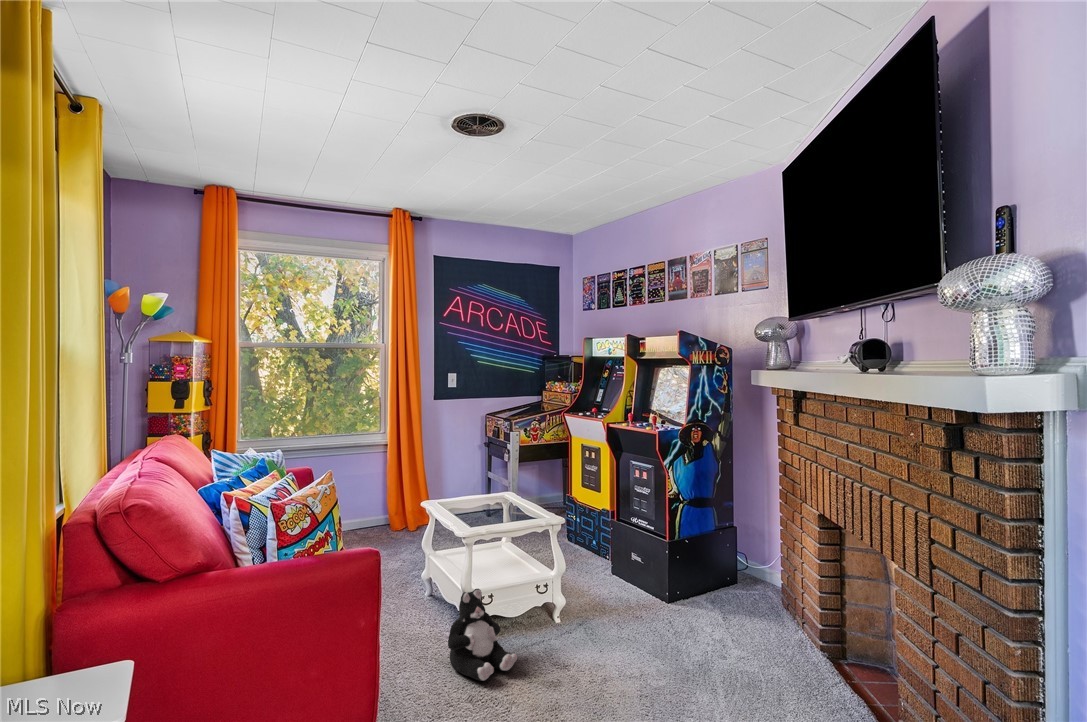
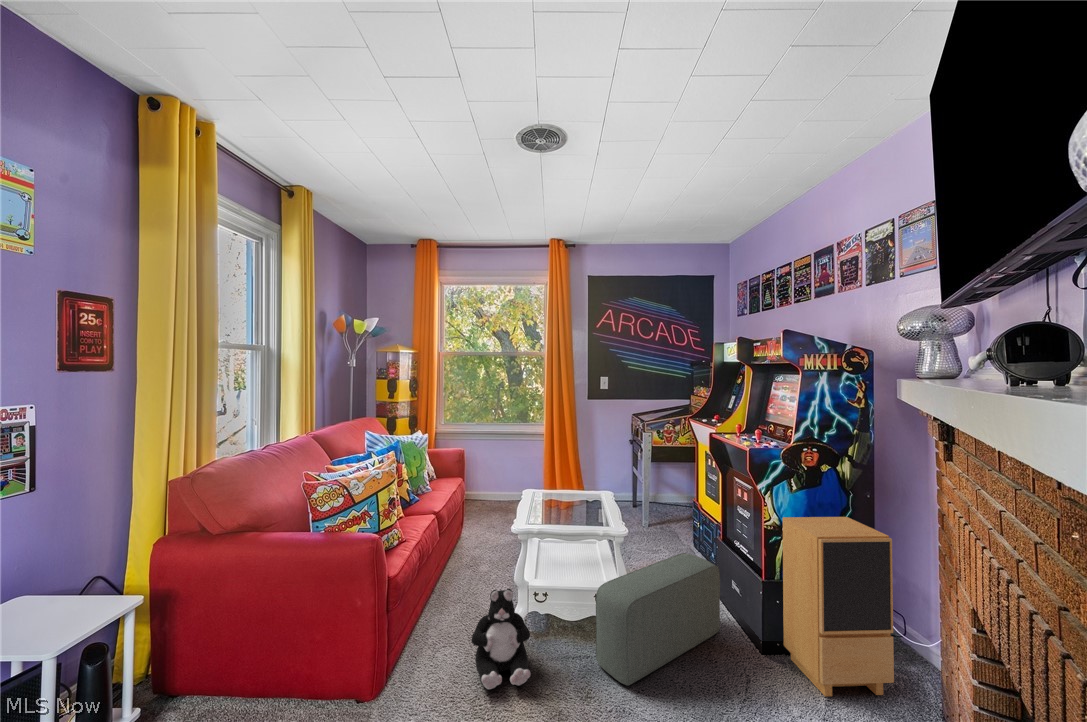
speaker: none [683,480,757,614] -> present [783,517,894,697]
pouf: none [555,535,632,645] -> present [596,553,720,686]

